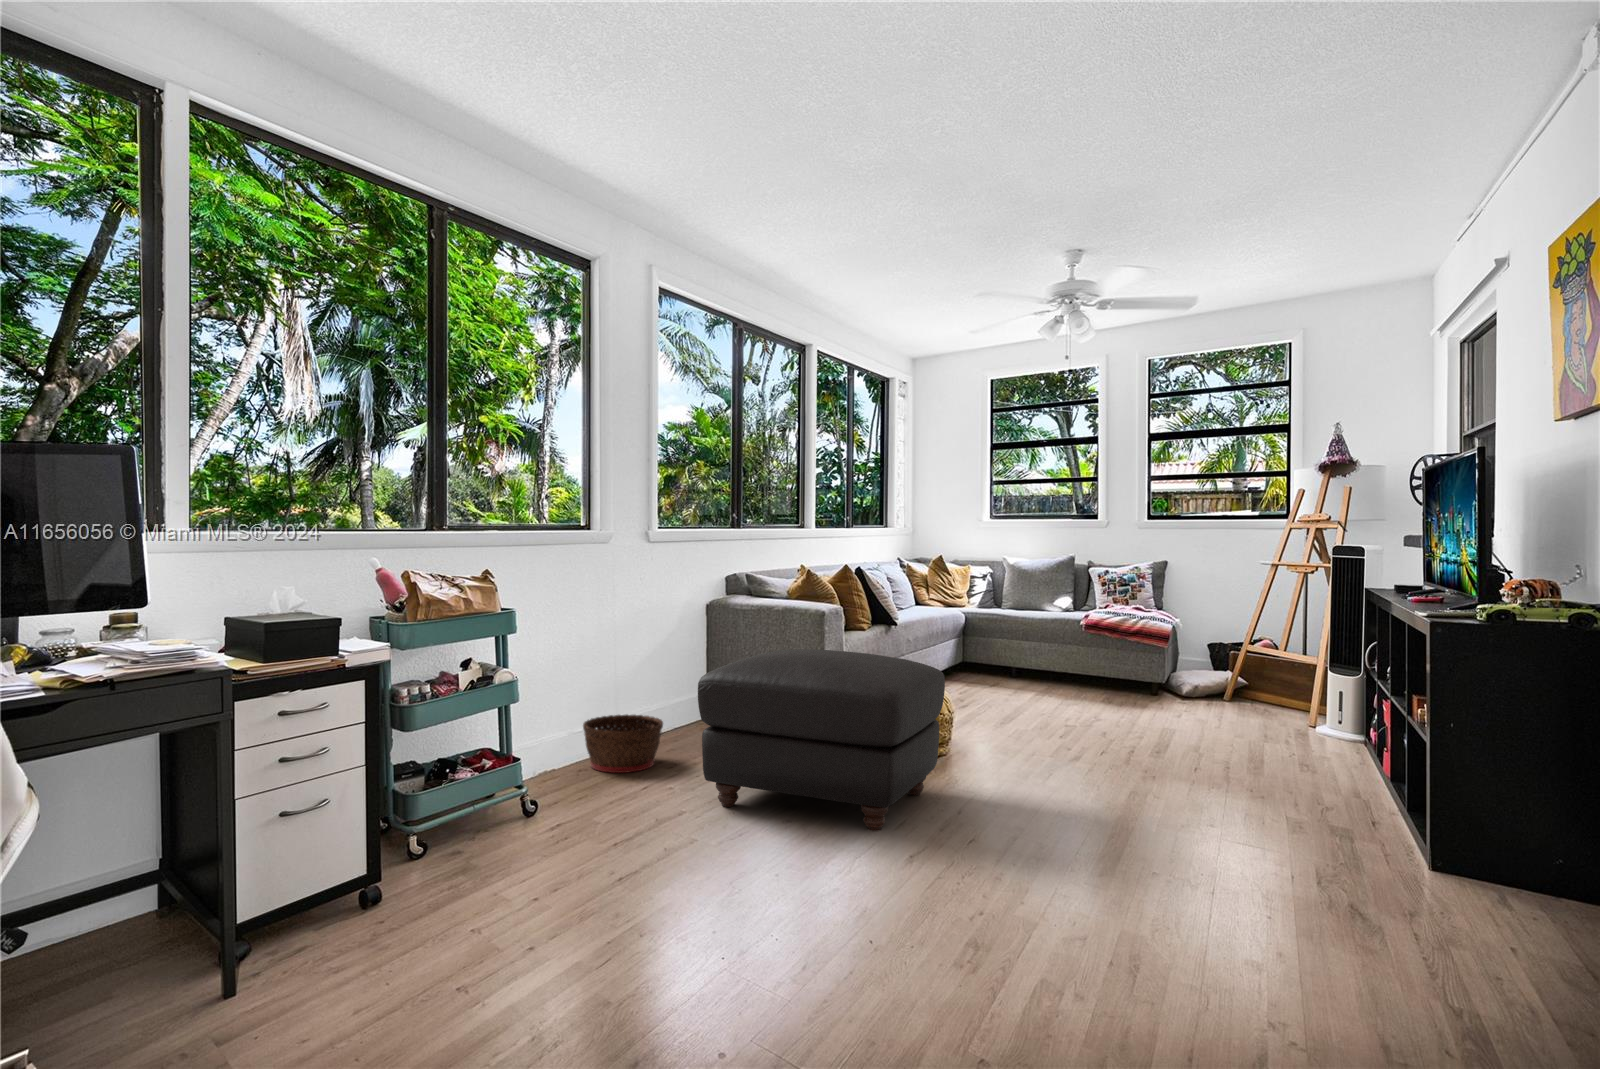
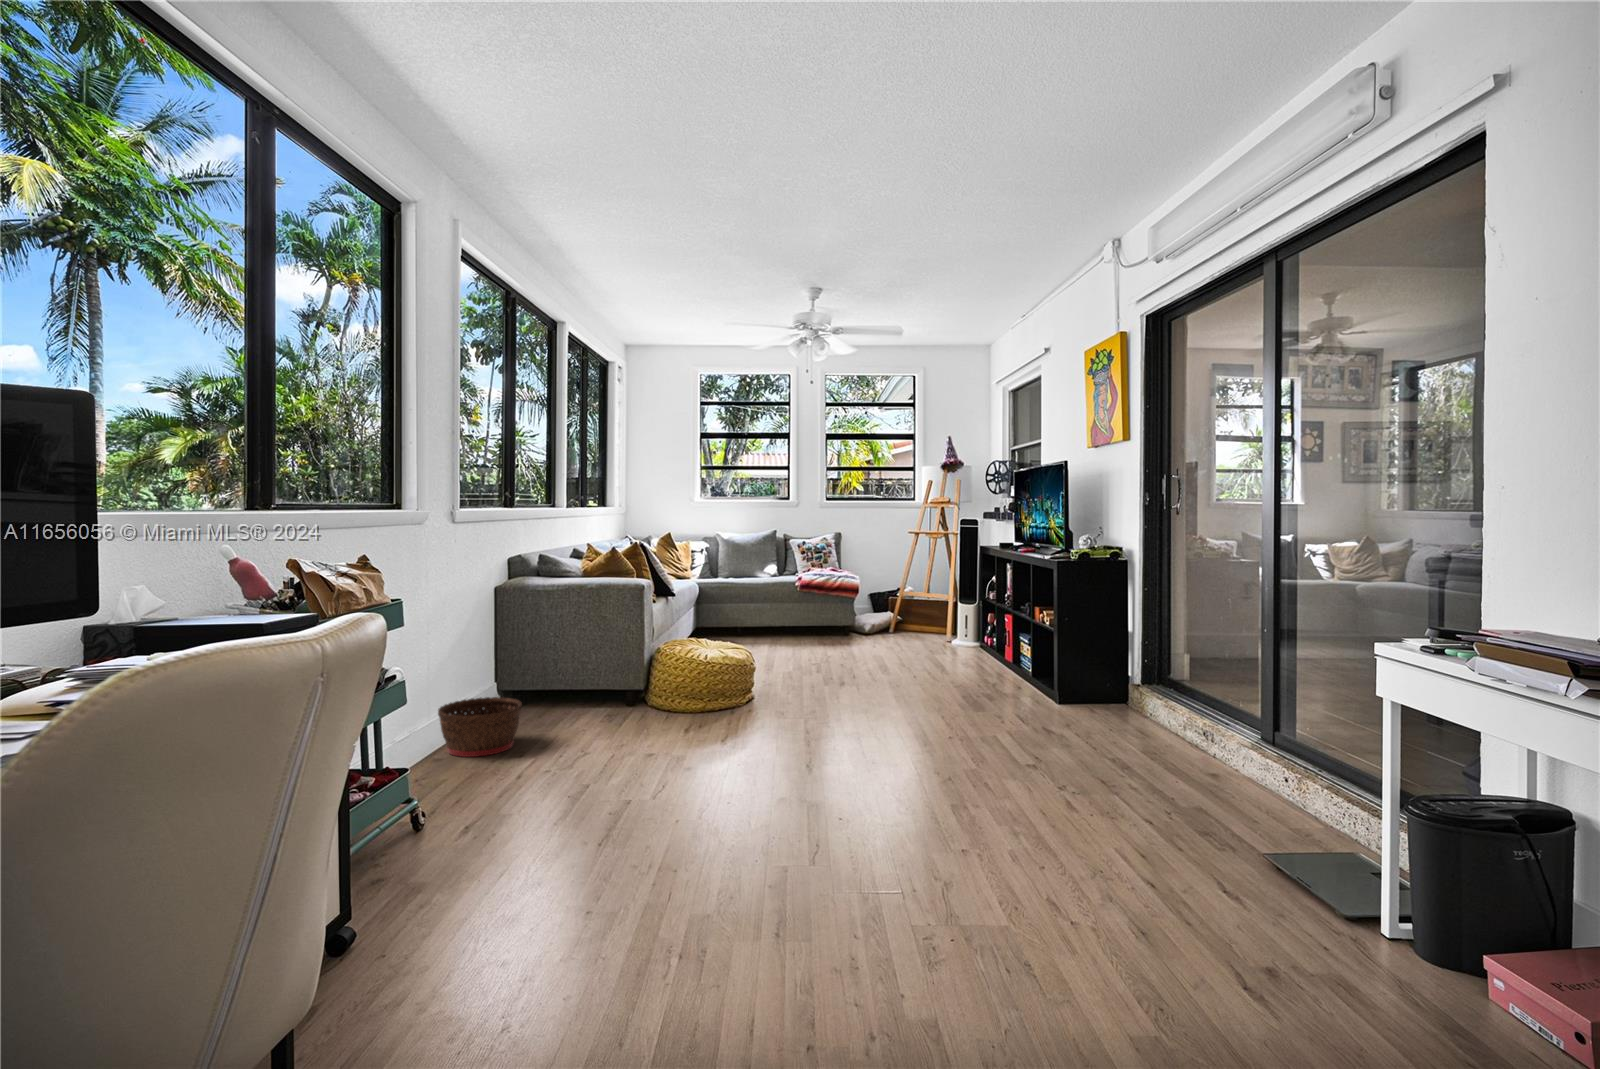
ottoman: present [698,649,945,831] -> none [602,619,797,768]

